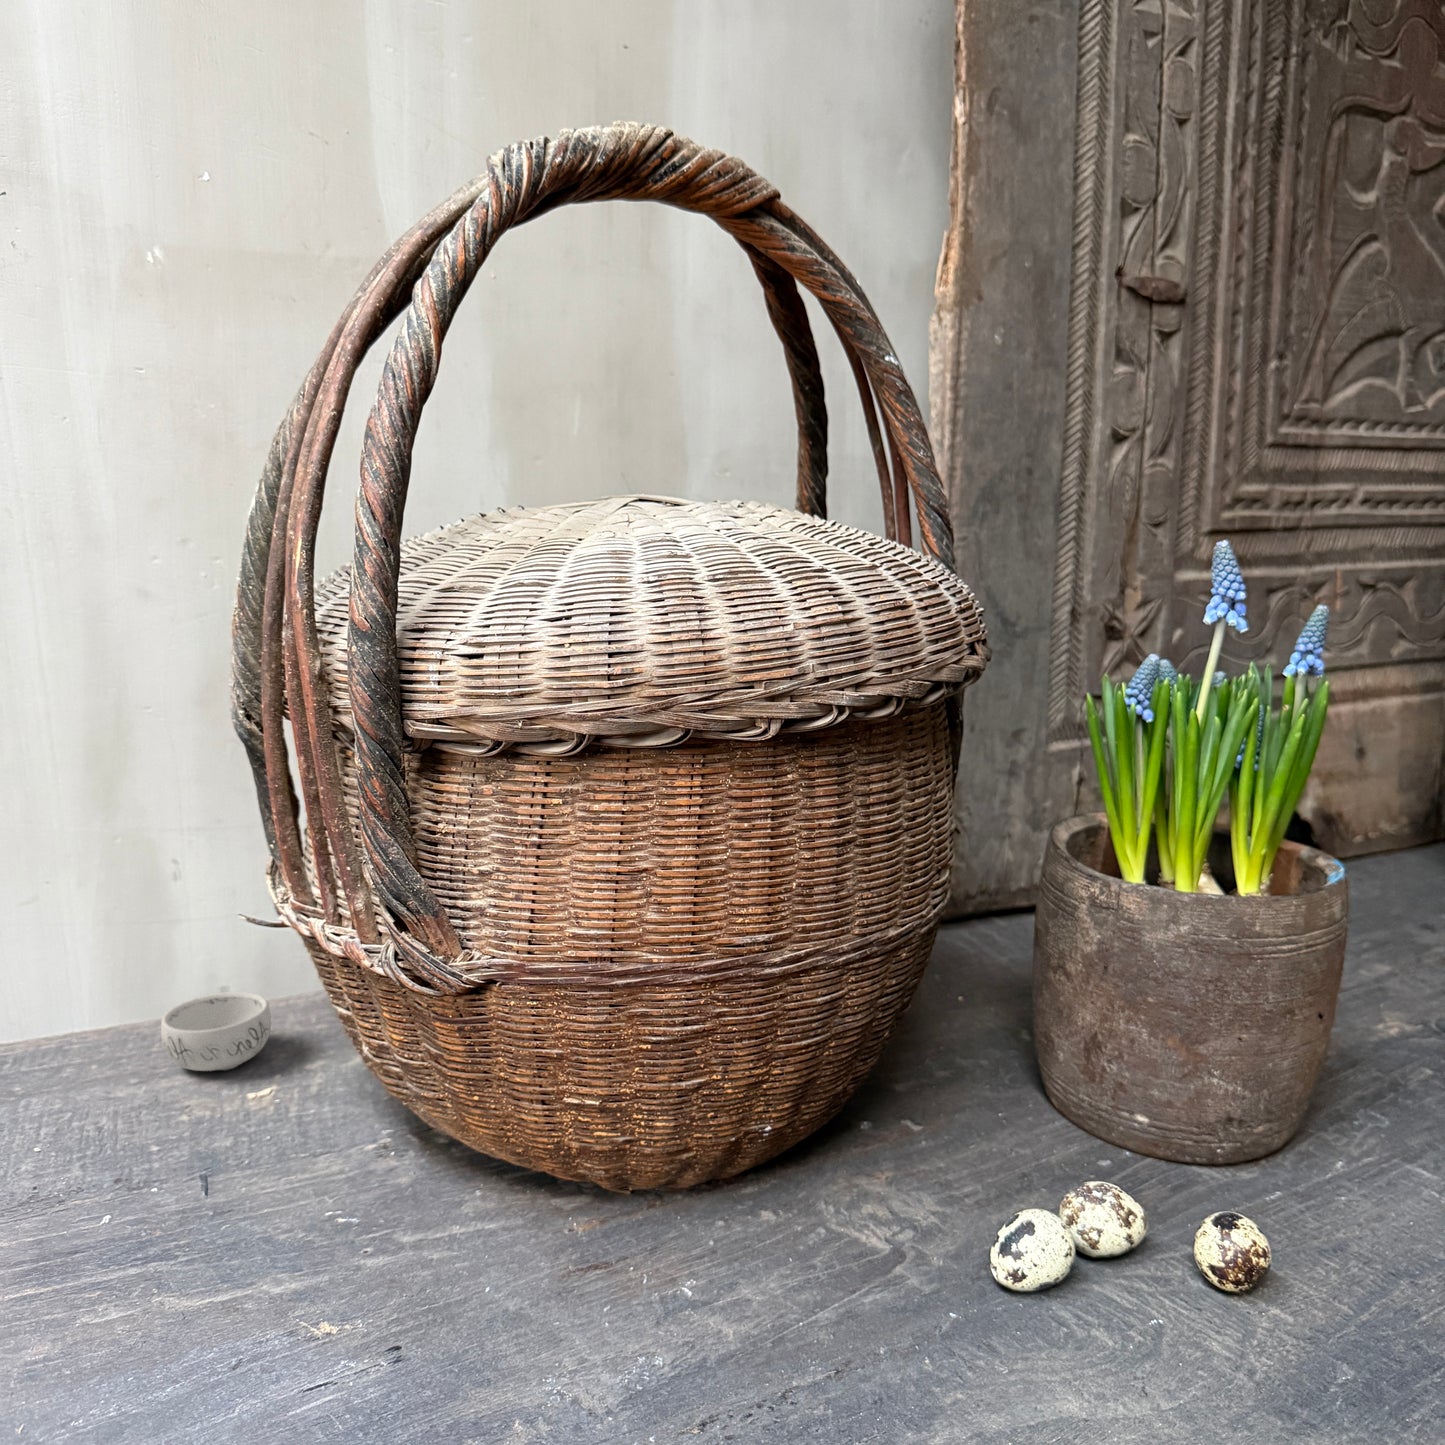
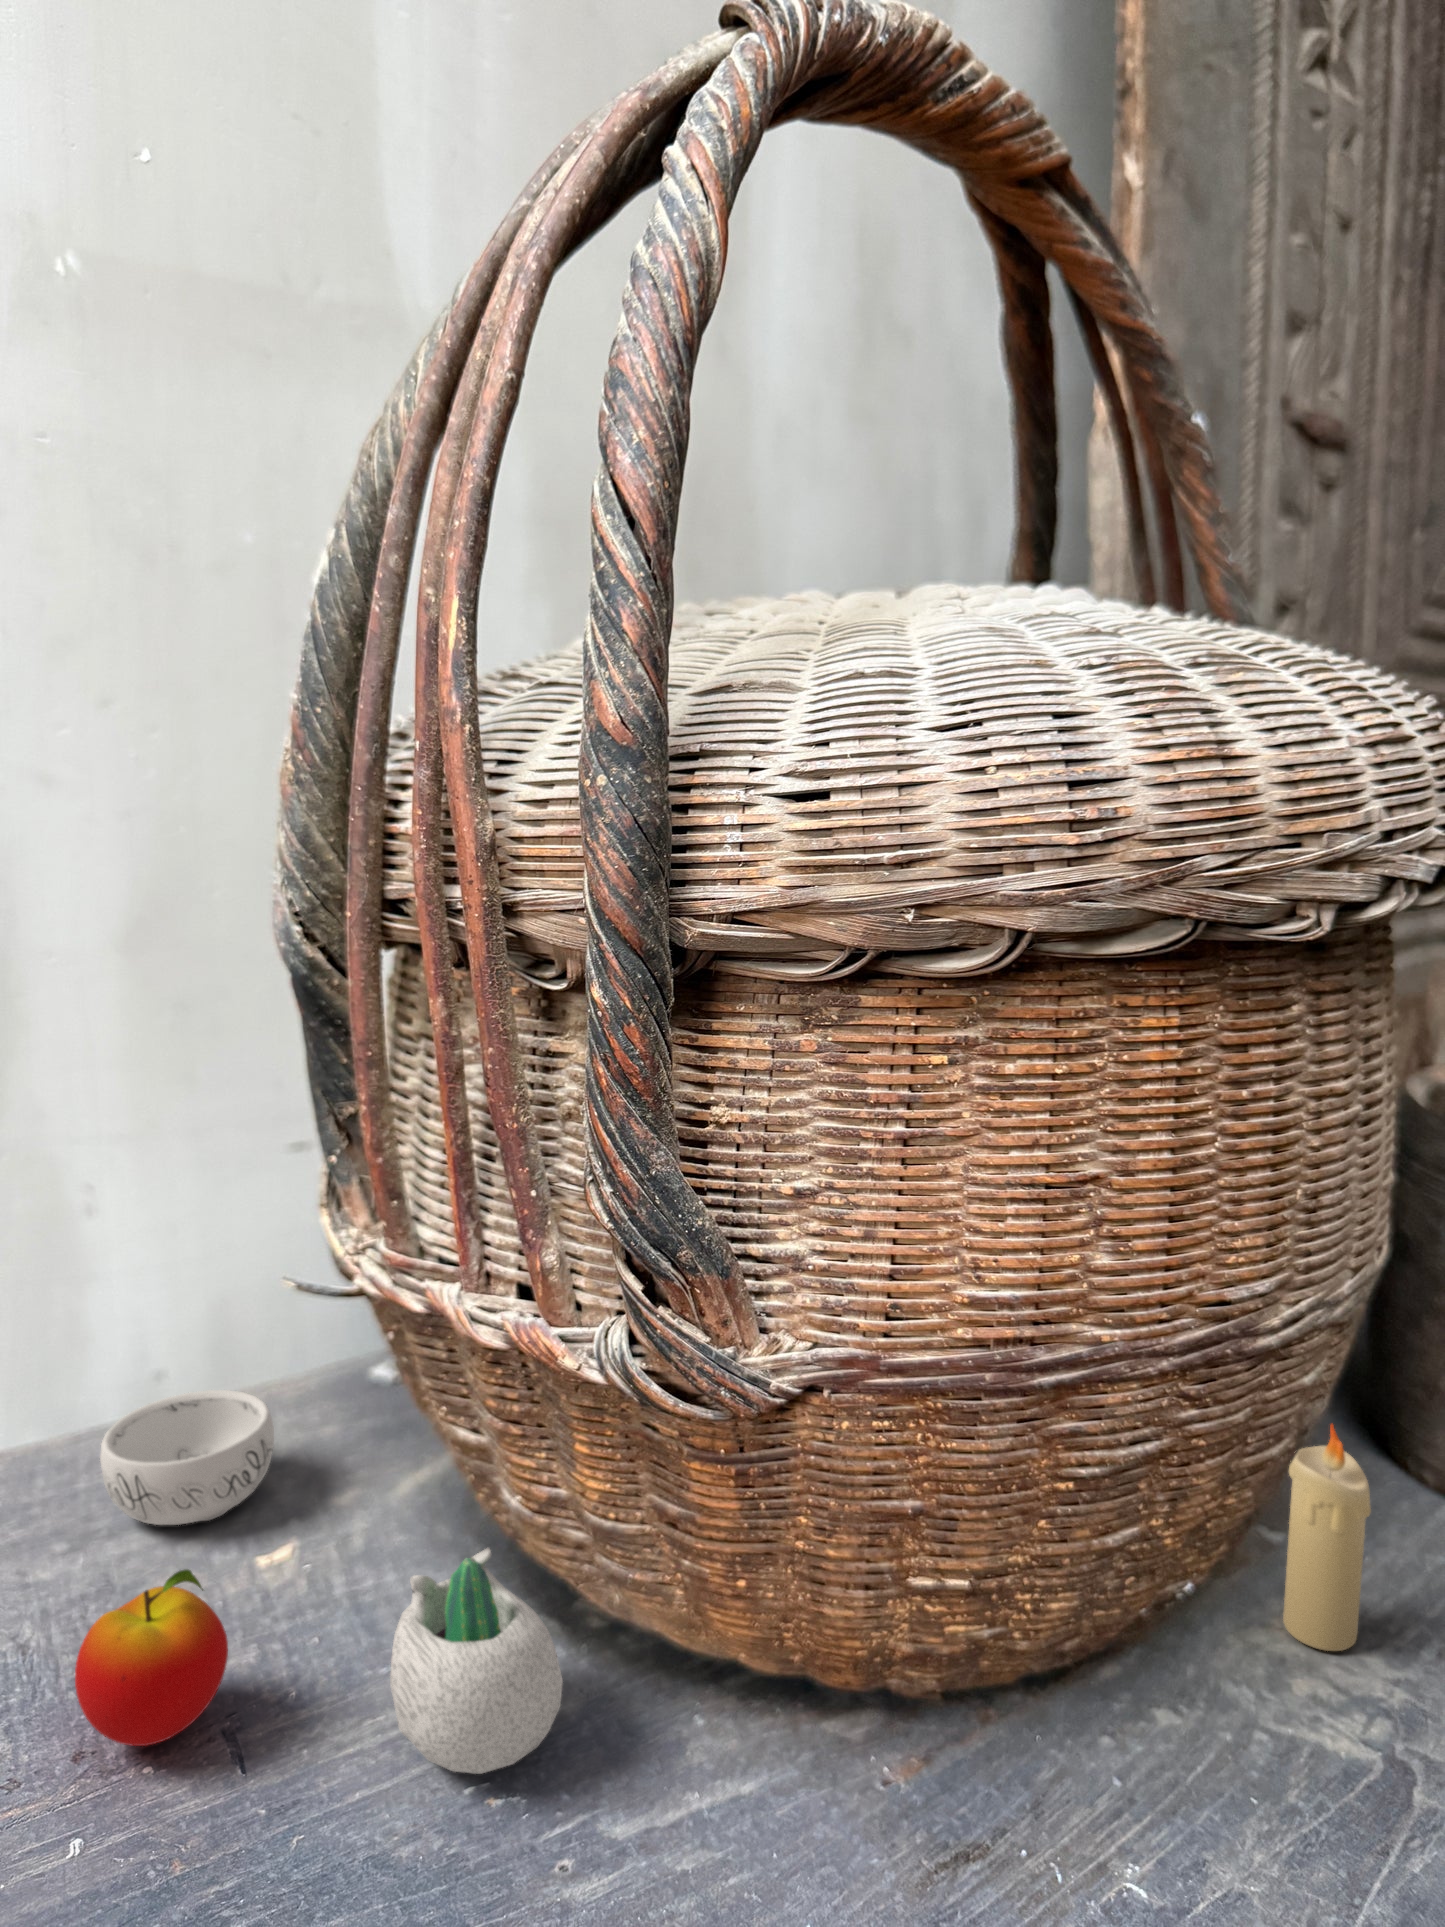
candle: none [865,1032,911,1175] -> present [1283,1425,1371,1651]
succulent planter: none [298,1080,397,1202] -> present [390,1548,563,1774]
apple: none [122,1082,212,1179] -> present [75,1569,228,1746]

